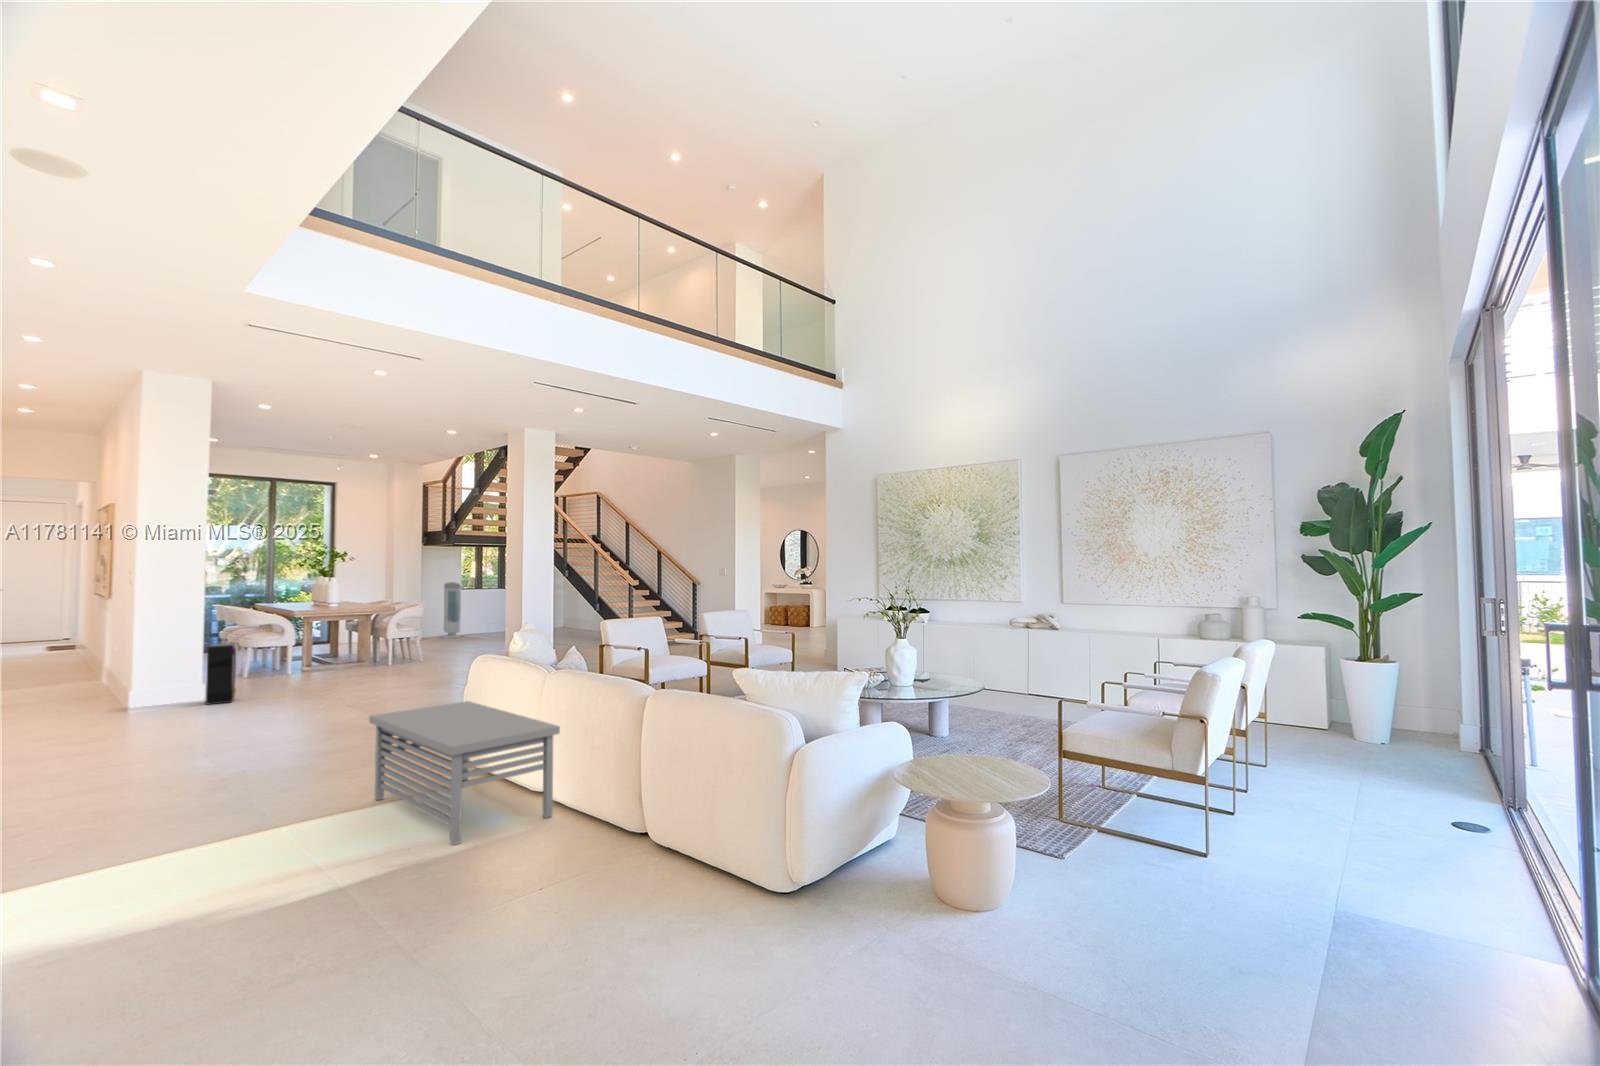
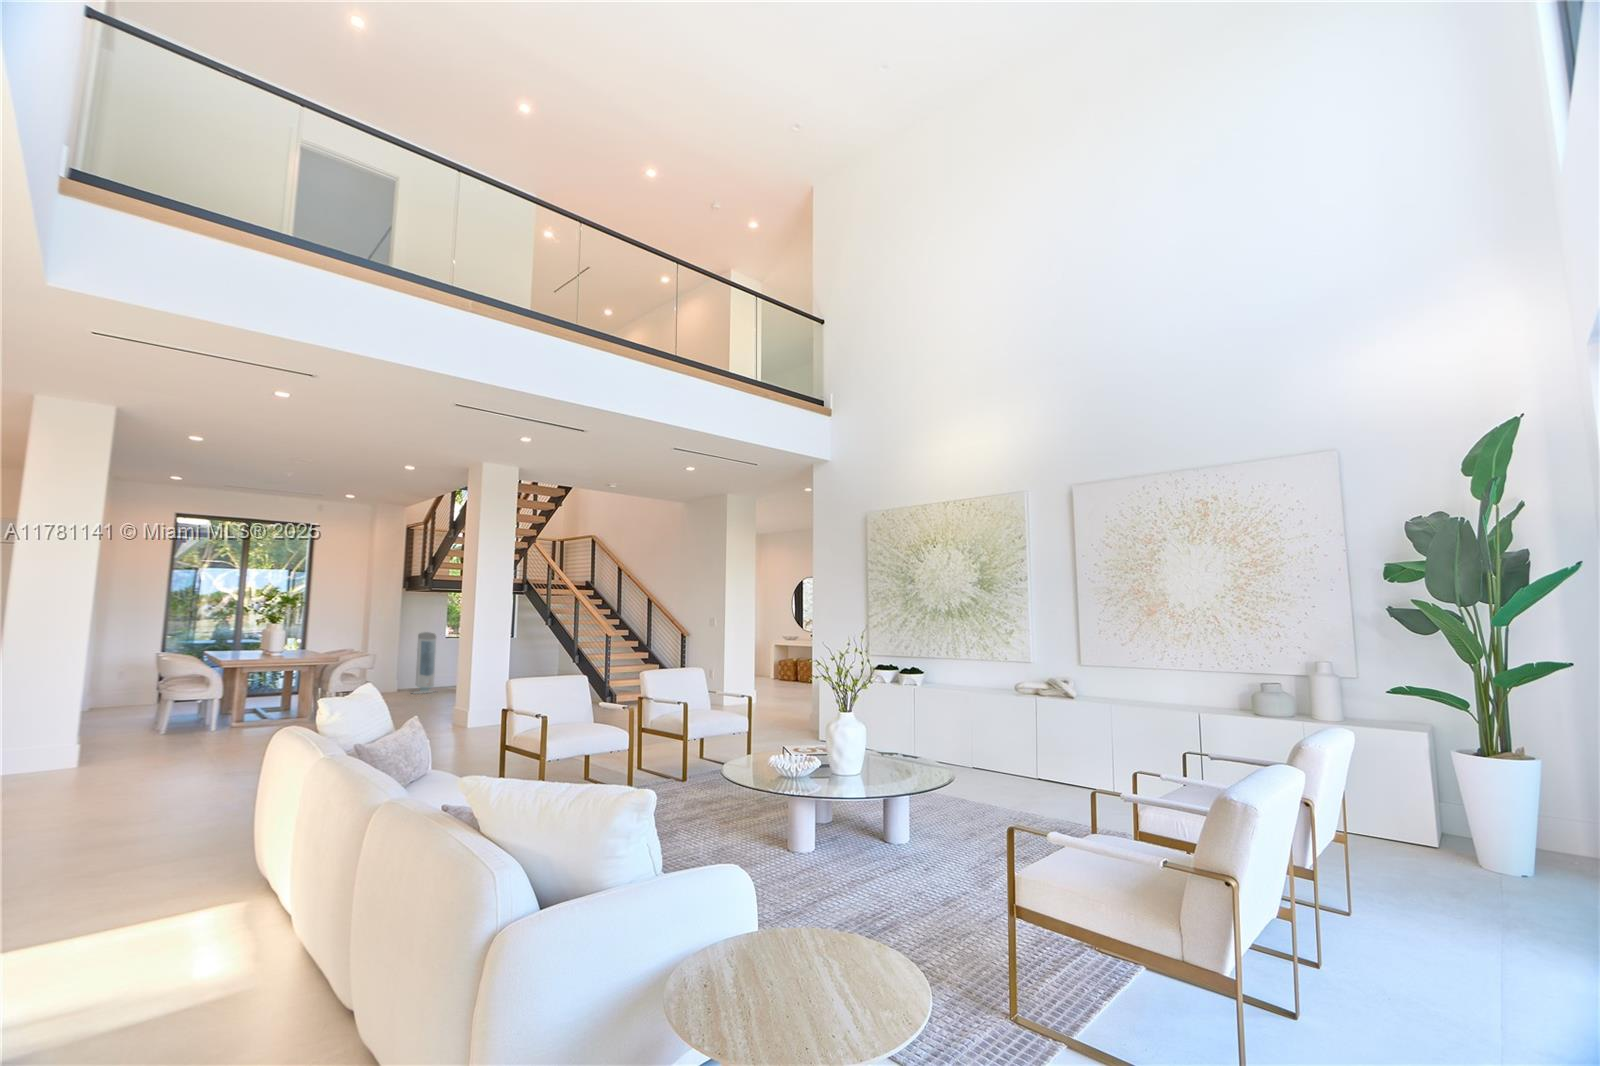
speaker: present [206,643,236,704] -> none [72,704,119,776]
storage bench: present [369,701,560,845] -> none [100,795,315,1028]

